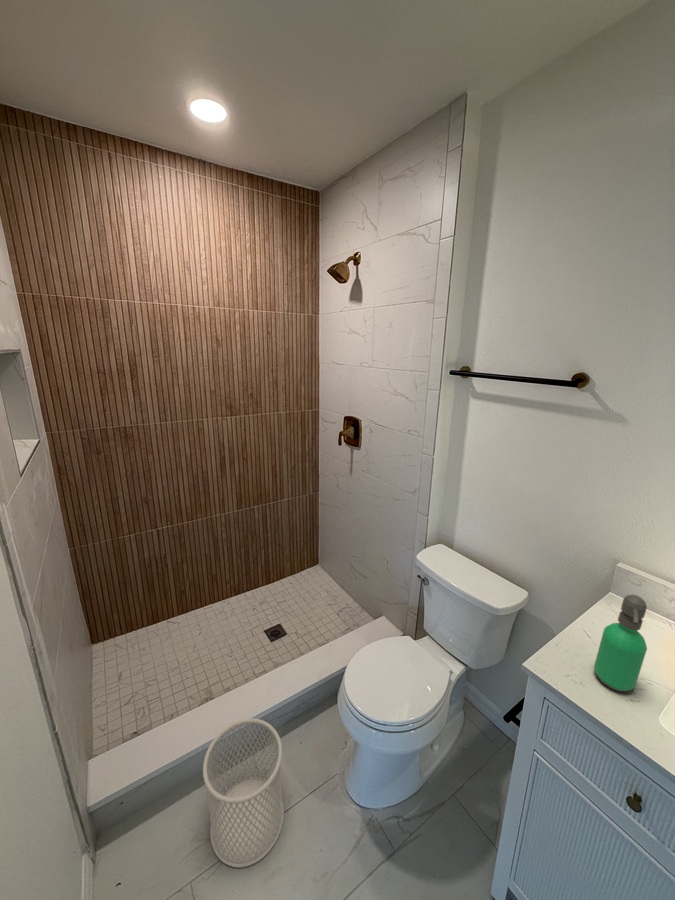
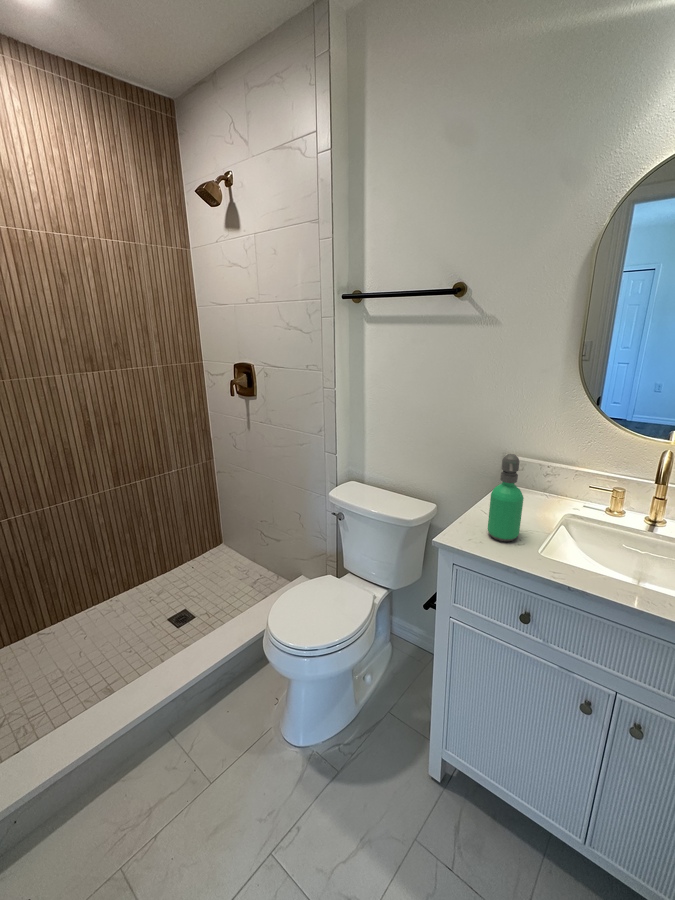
wastebasket: present [203,718,284,868] -> none [116,687,217,842]

